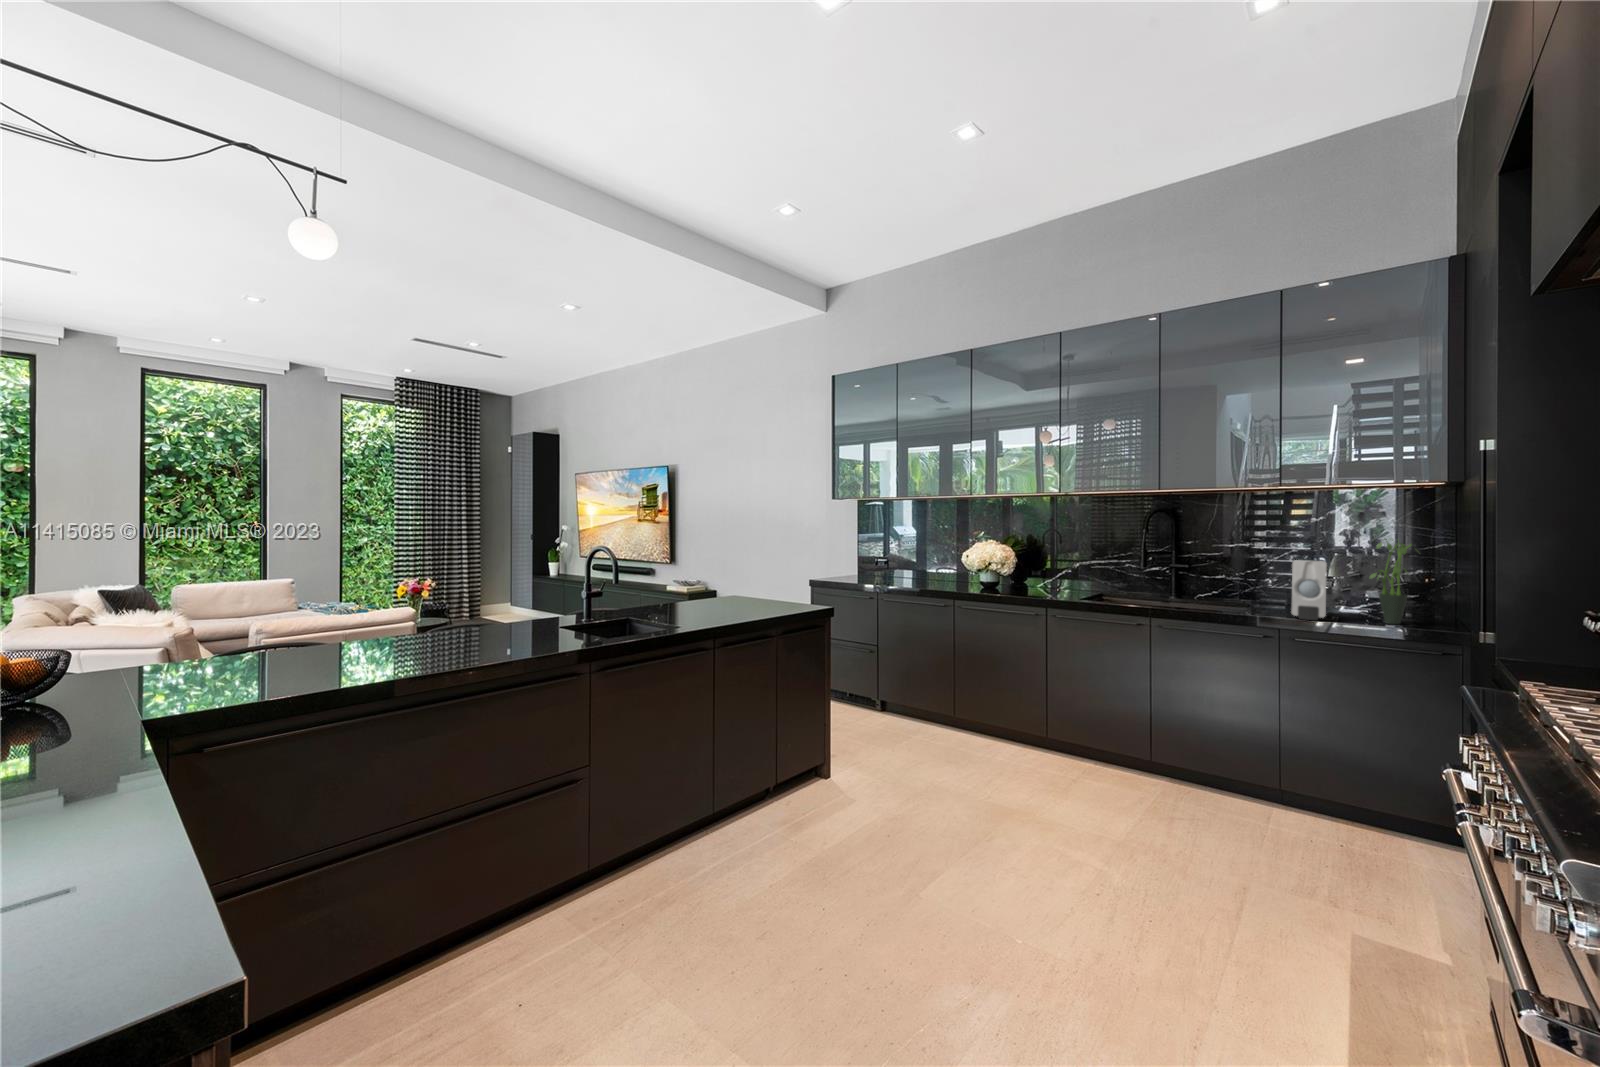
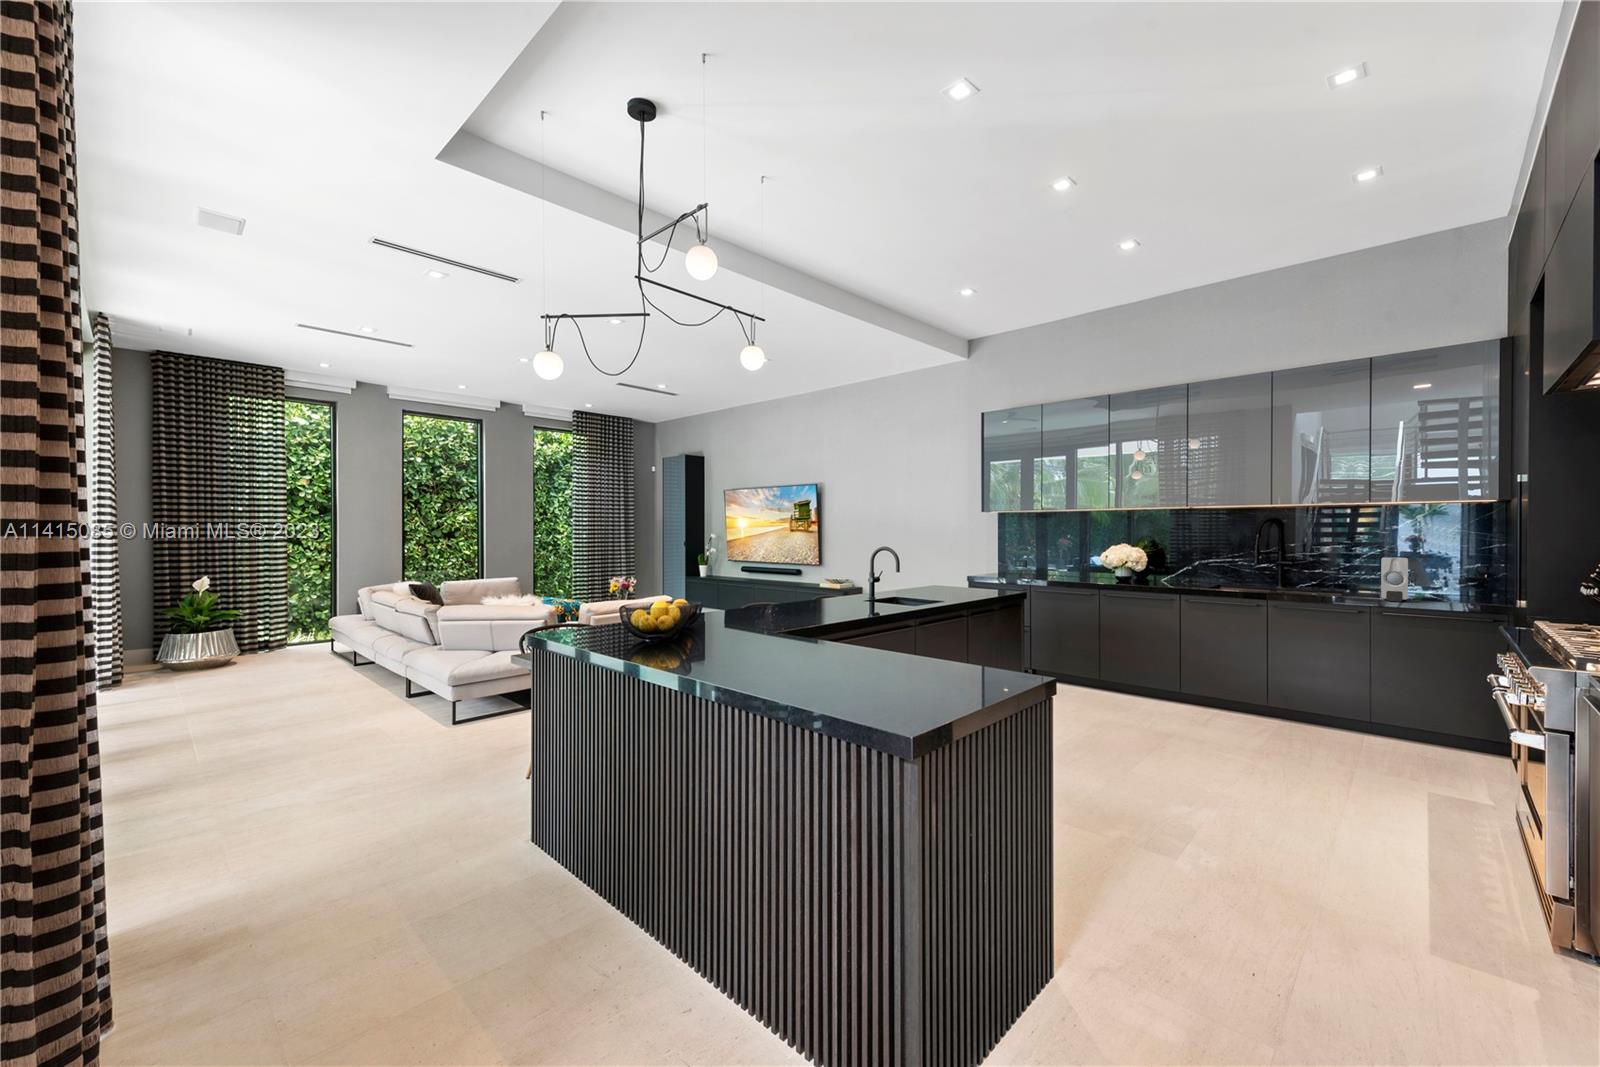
potted plant: present [1370,542,1412,624] -> none [1441,541,1480,604]

